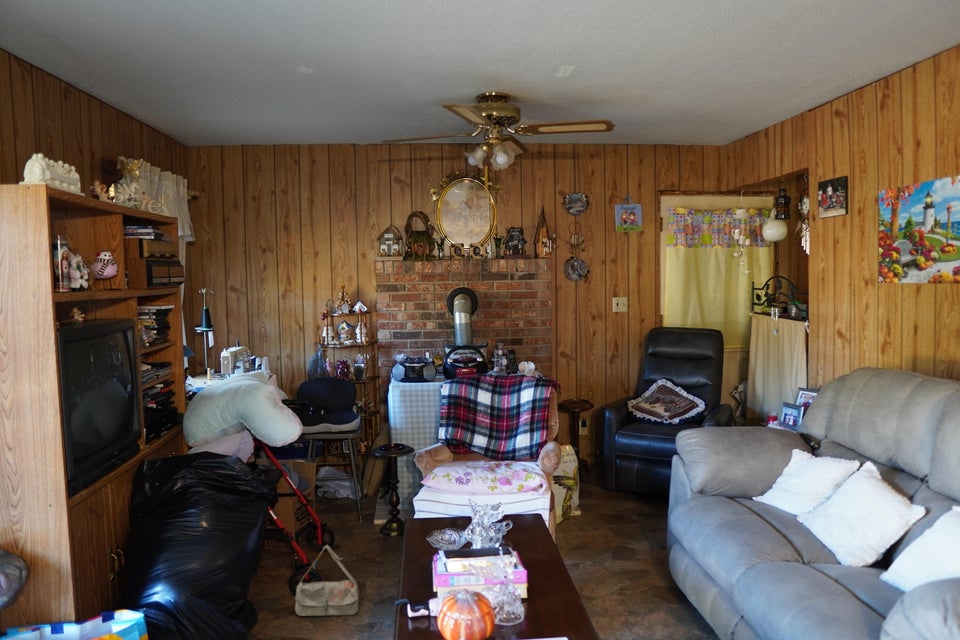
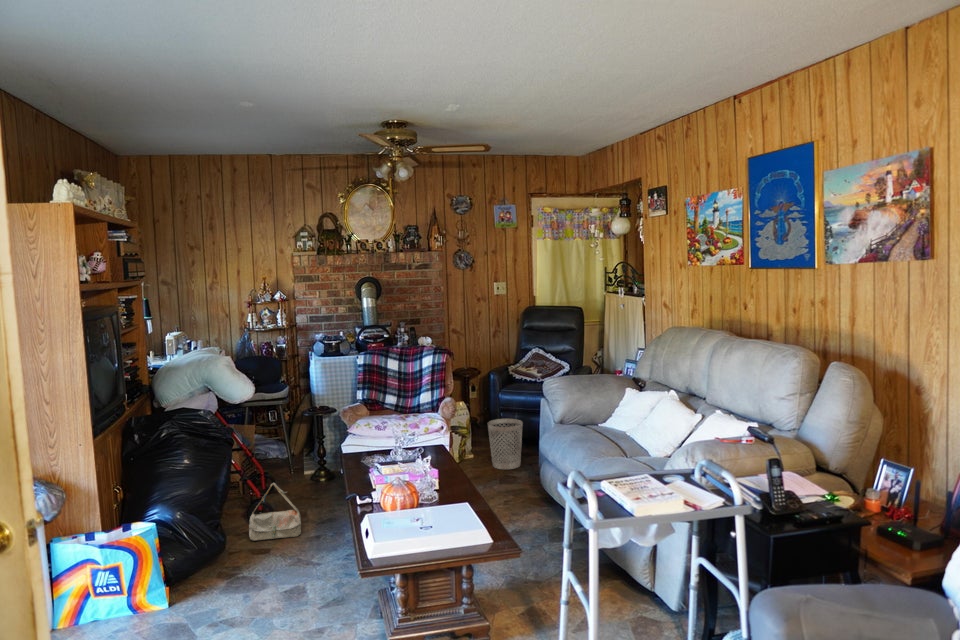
wastebasket: none [600,470,645,537] -> present [488,419,523,469]

